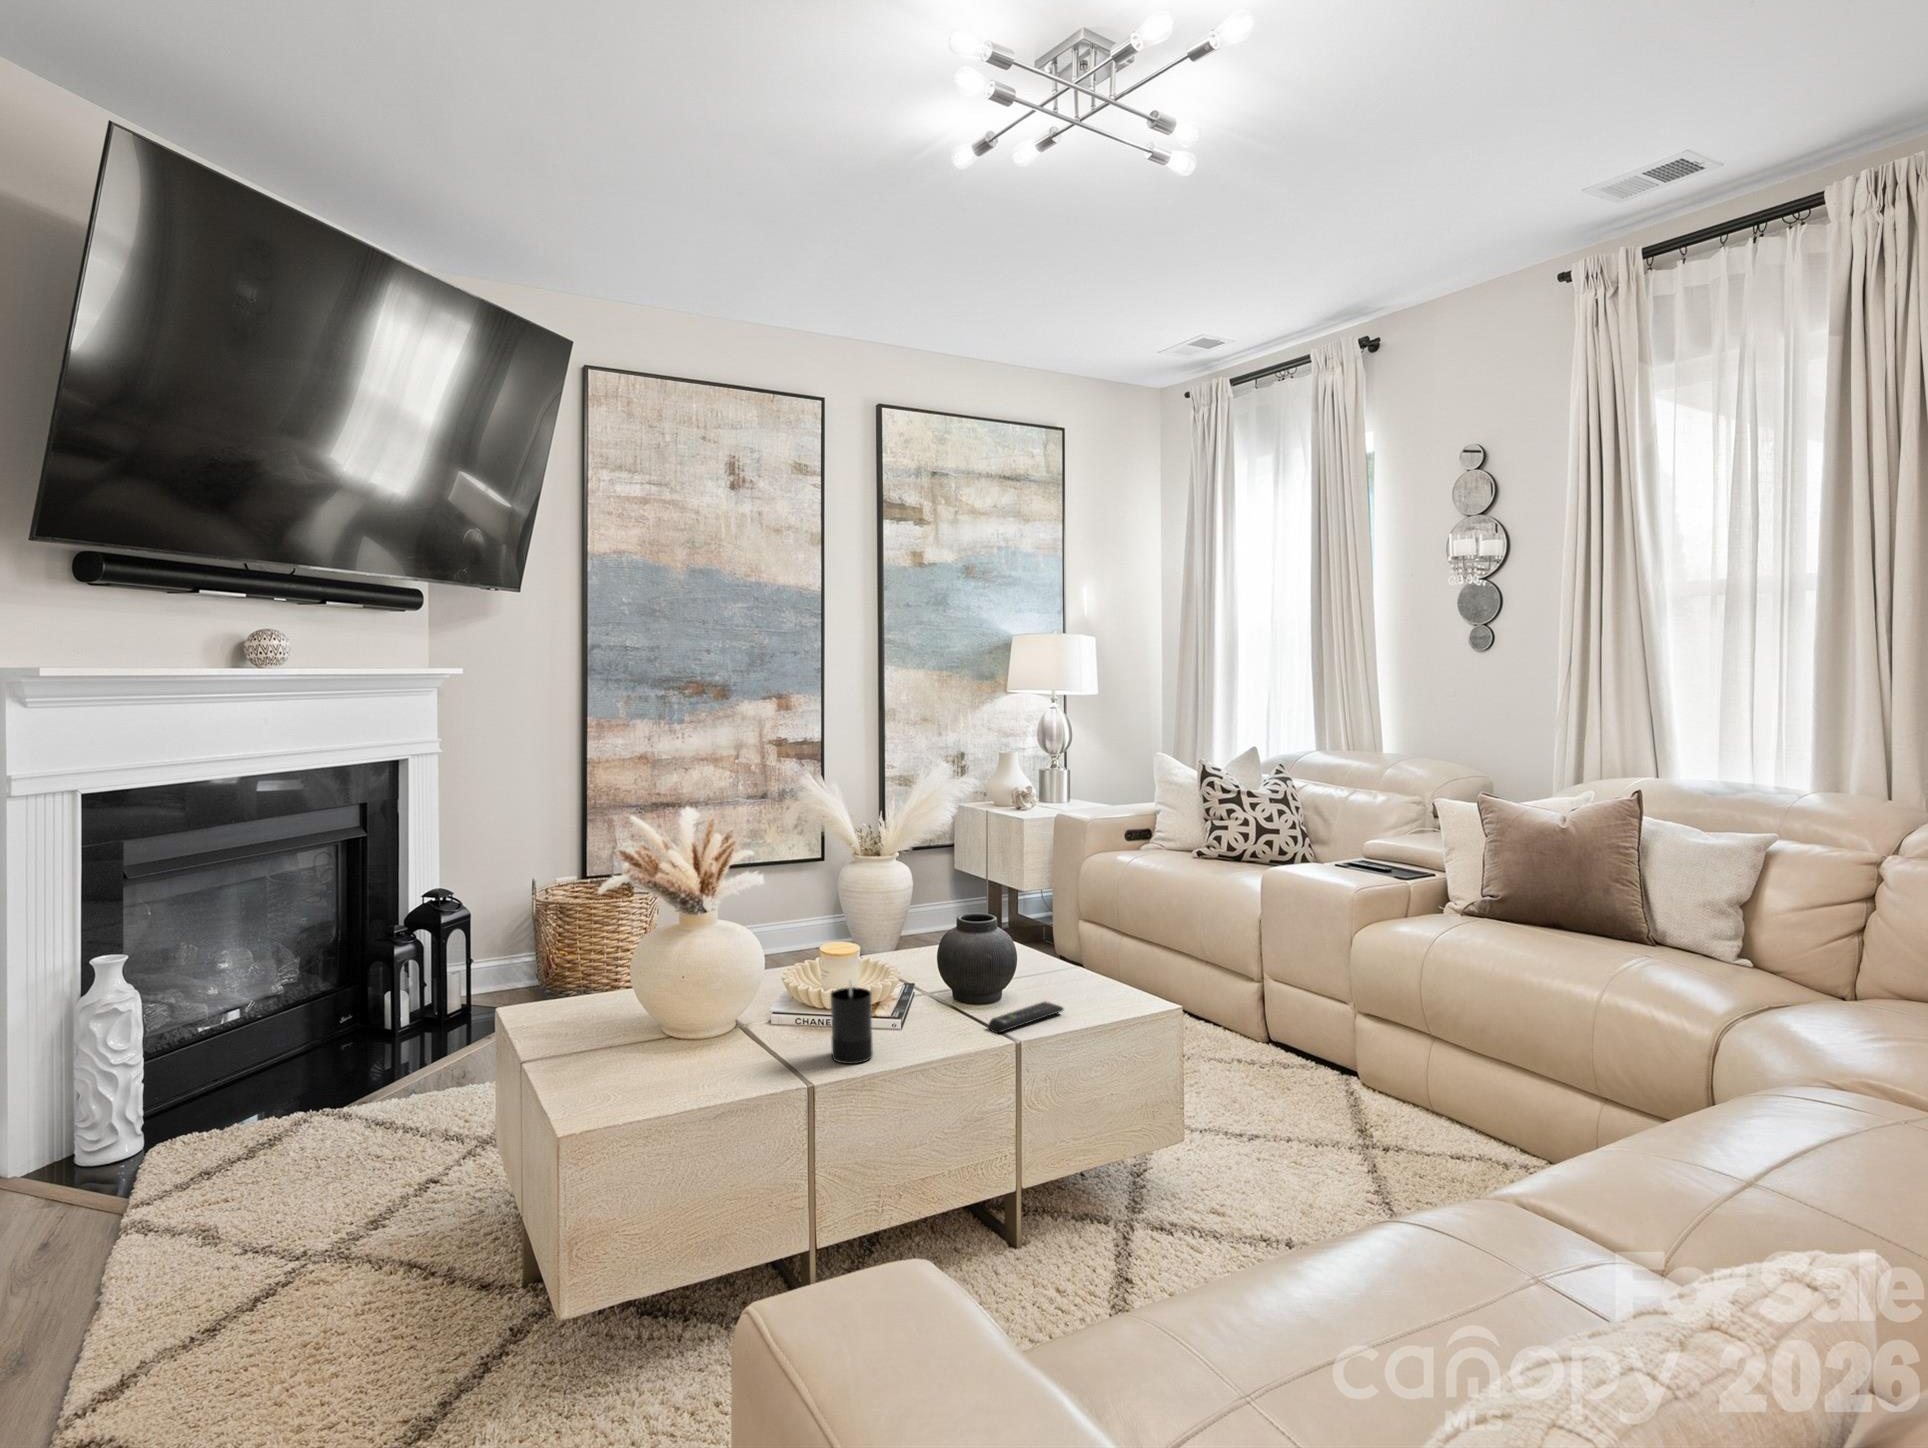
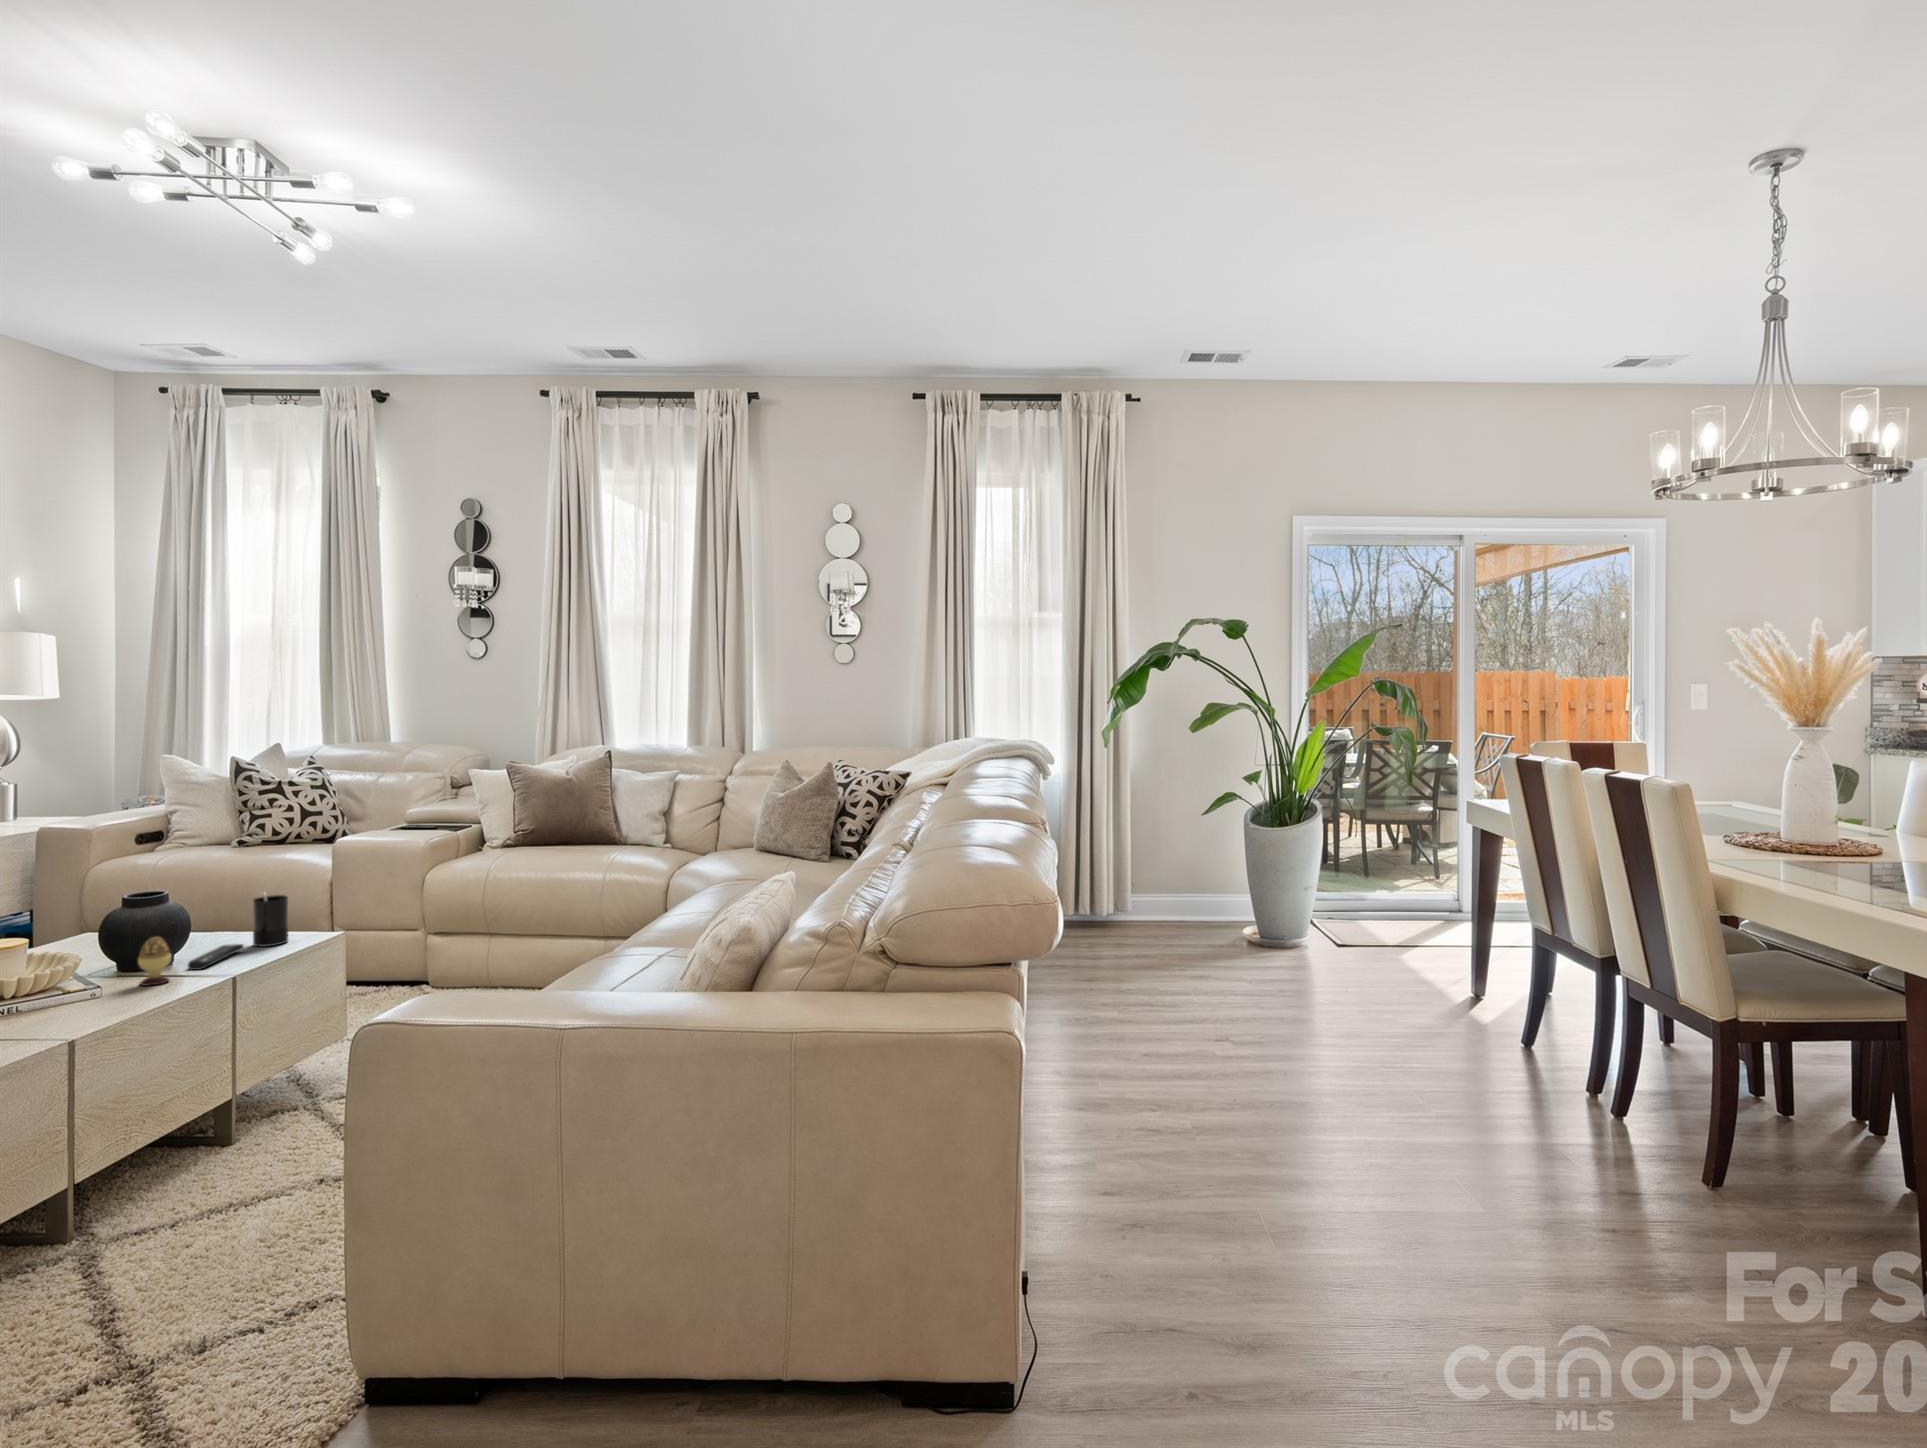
candle: present [831,981,873,1064] -> present [253,893,288,947]
decorative egg: none [925,988,955,1046] -> present [138,937,171,986]

